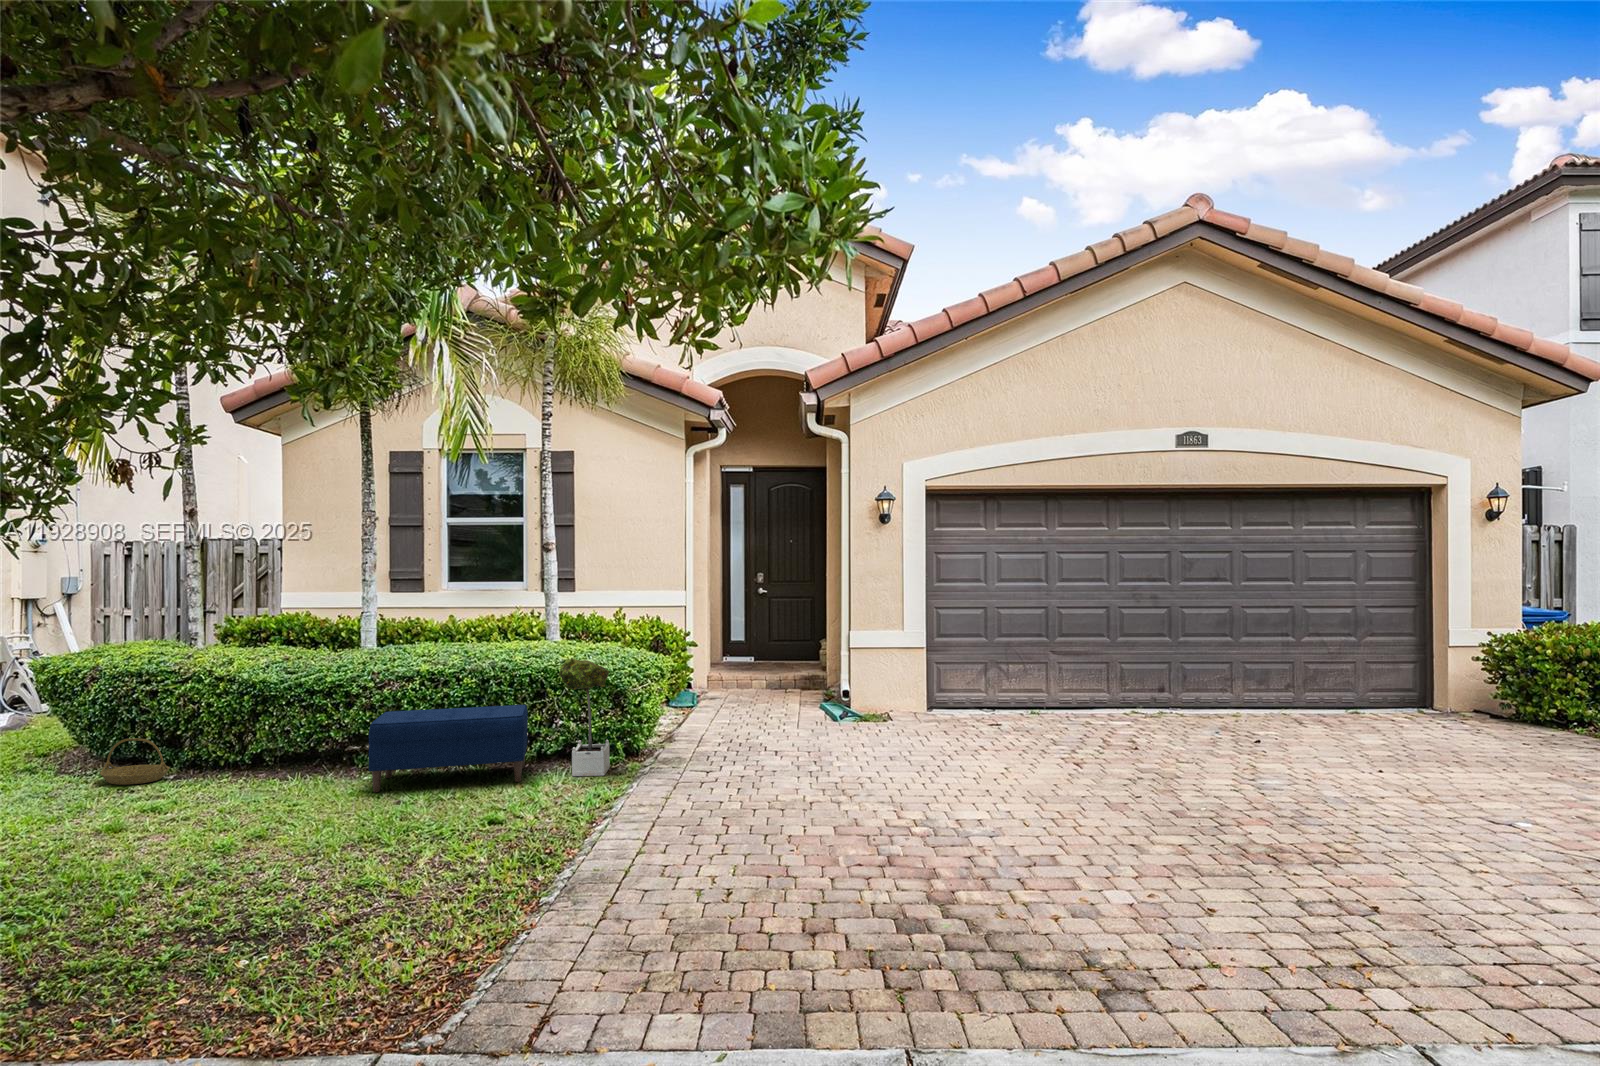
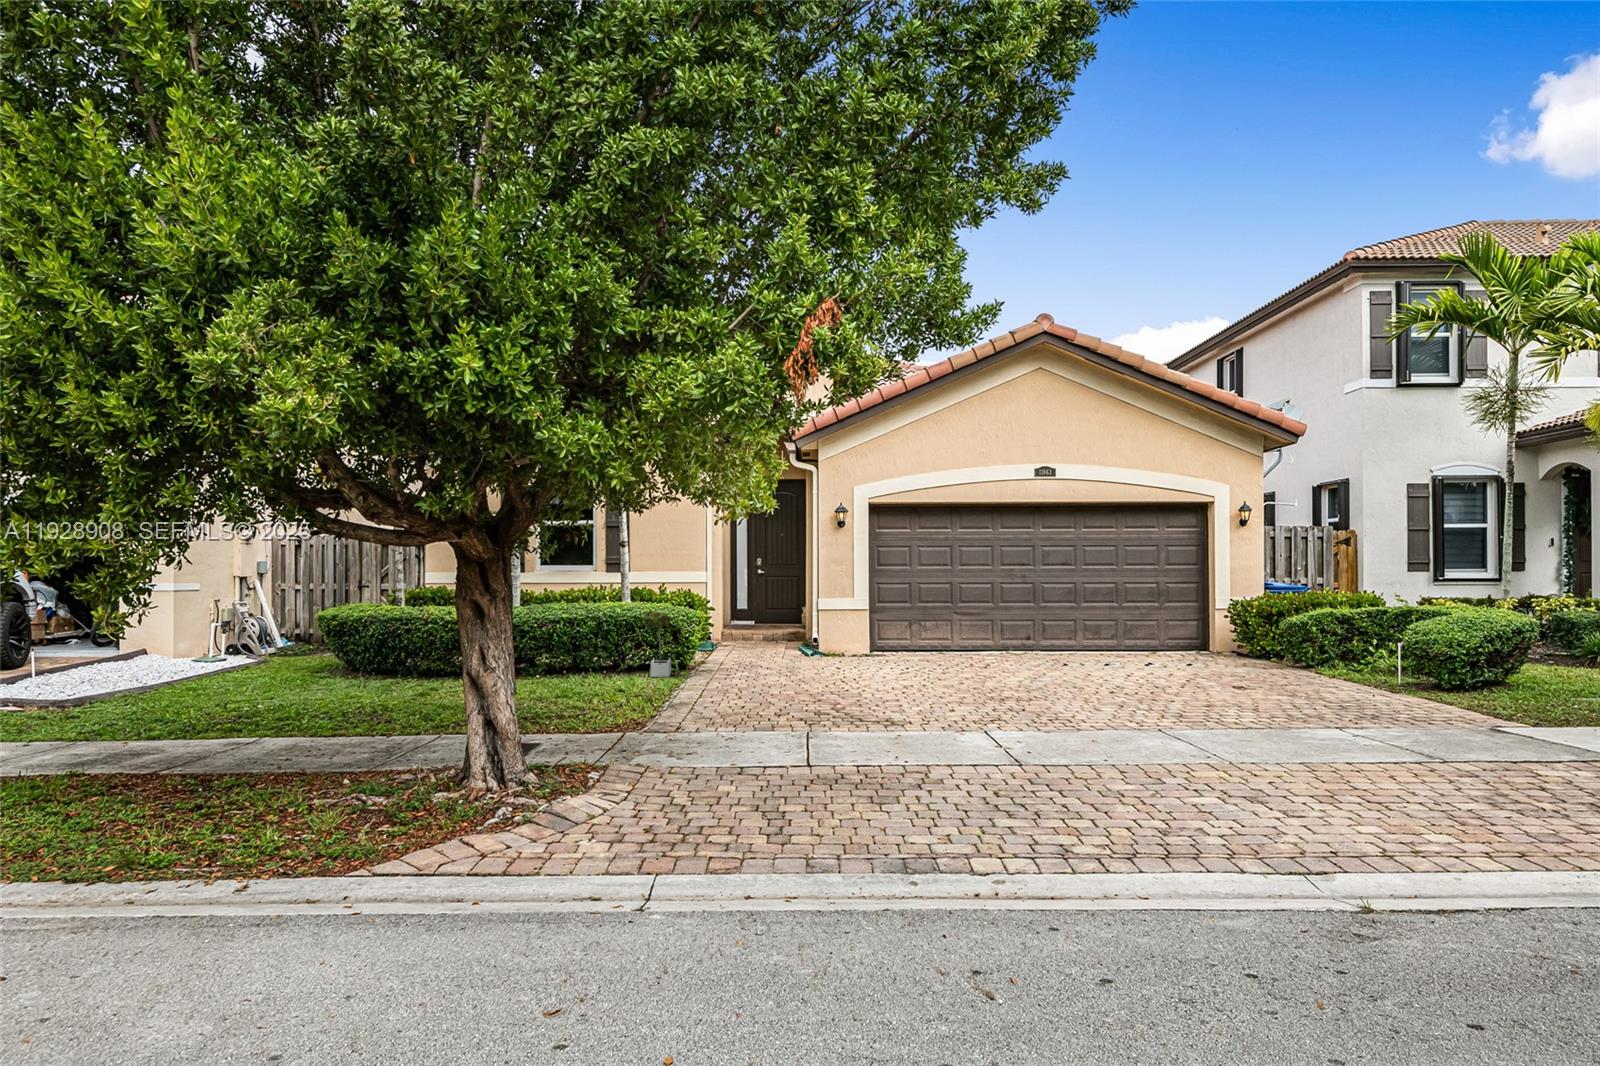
bench: present [369,705,528,792] -> none [542,638,625,682]
basket: present [100,738,169,785] -> none [387,655,423,680]

